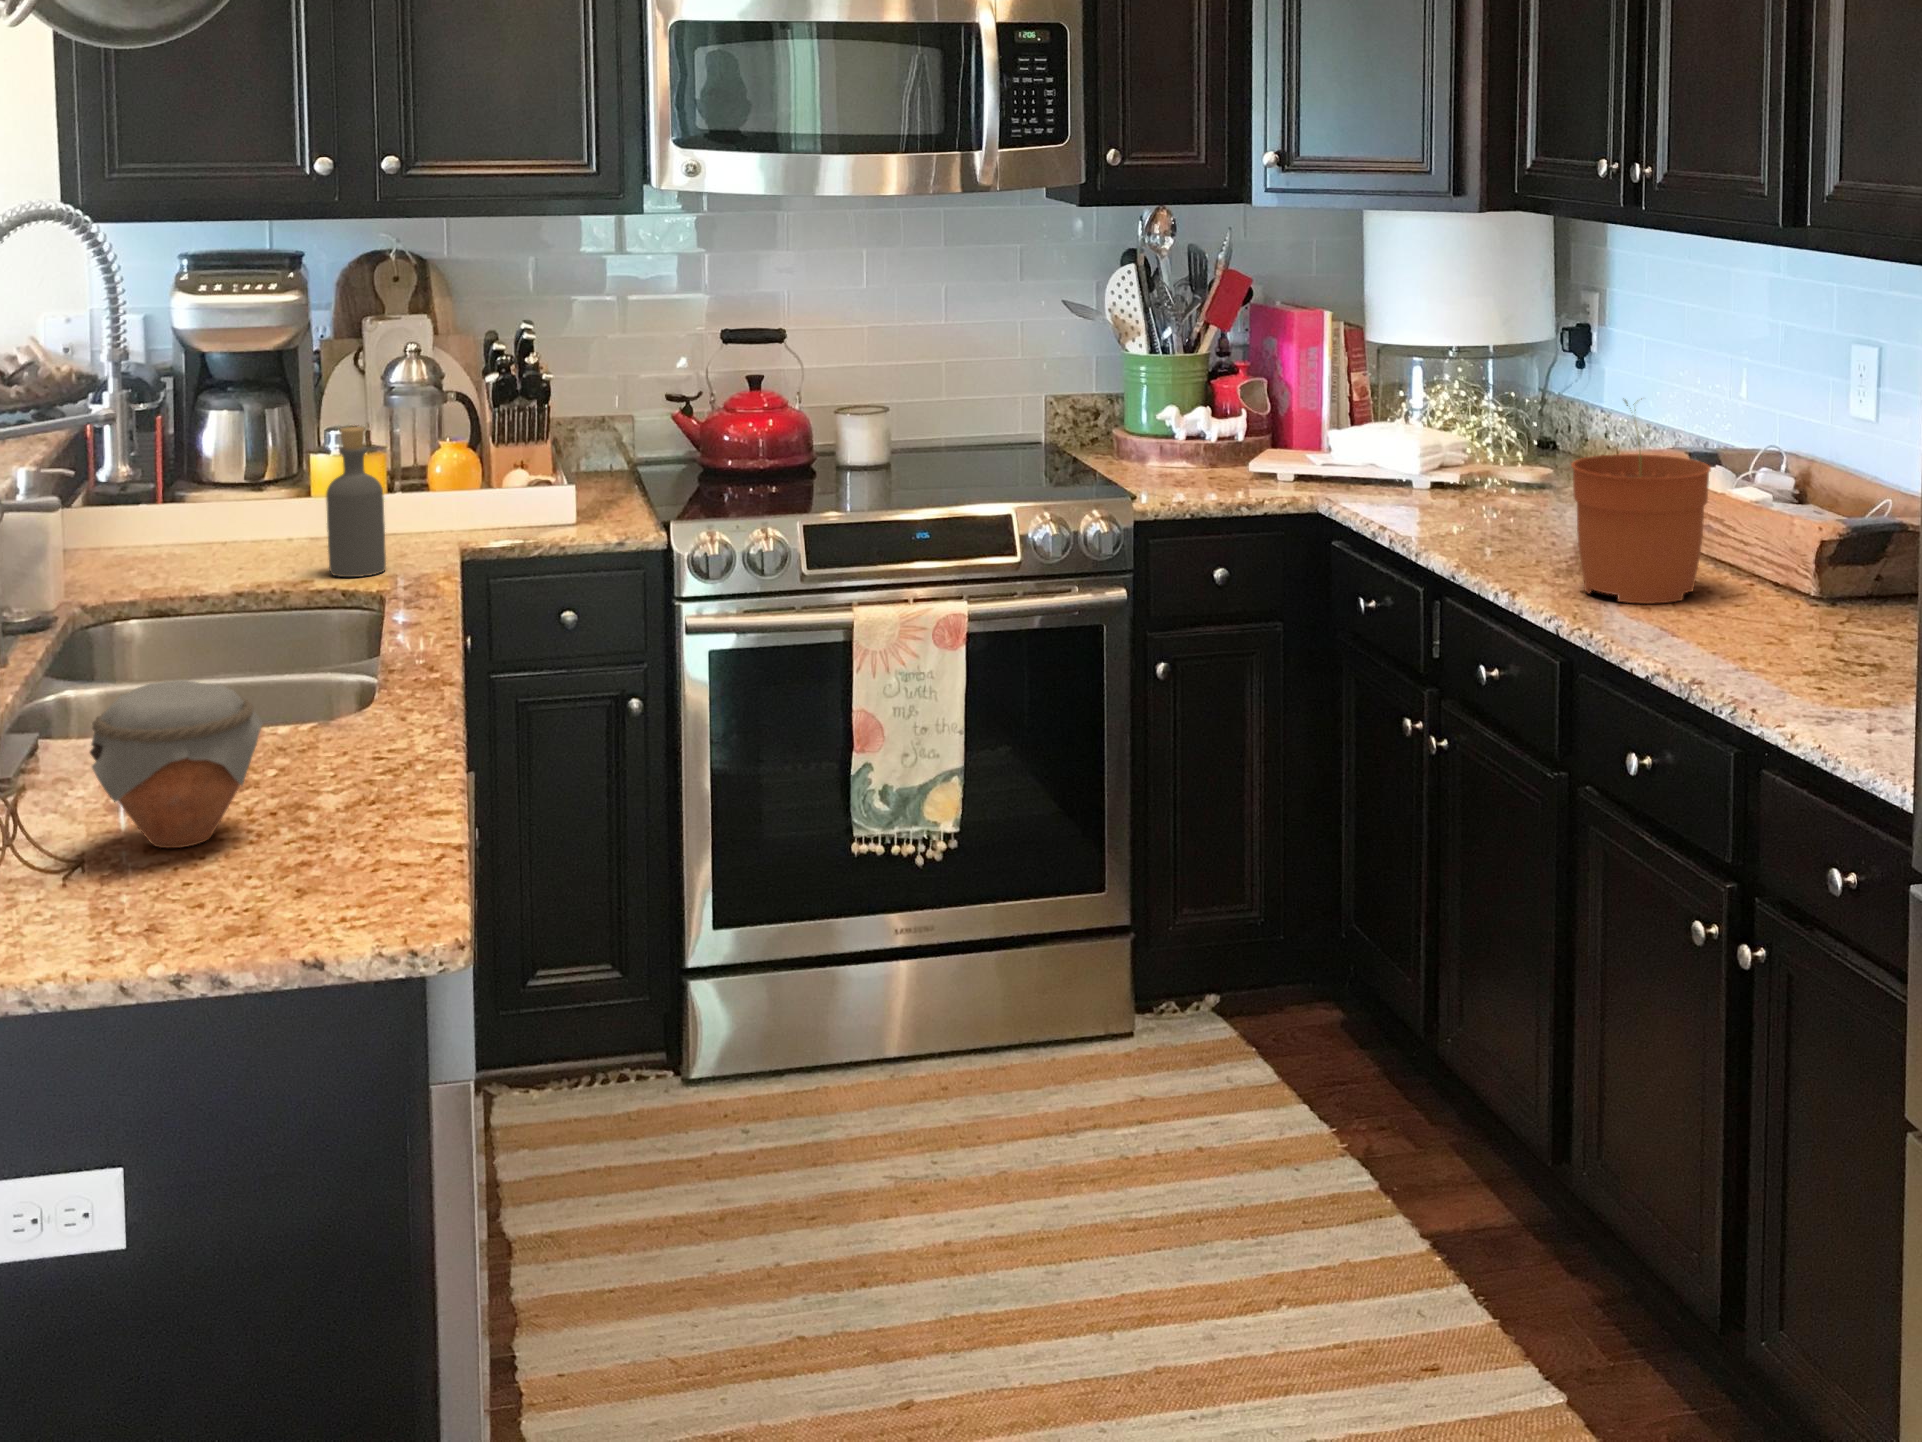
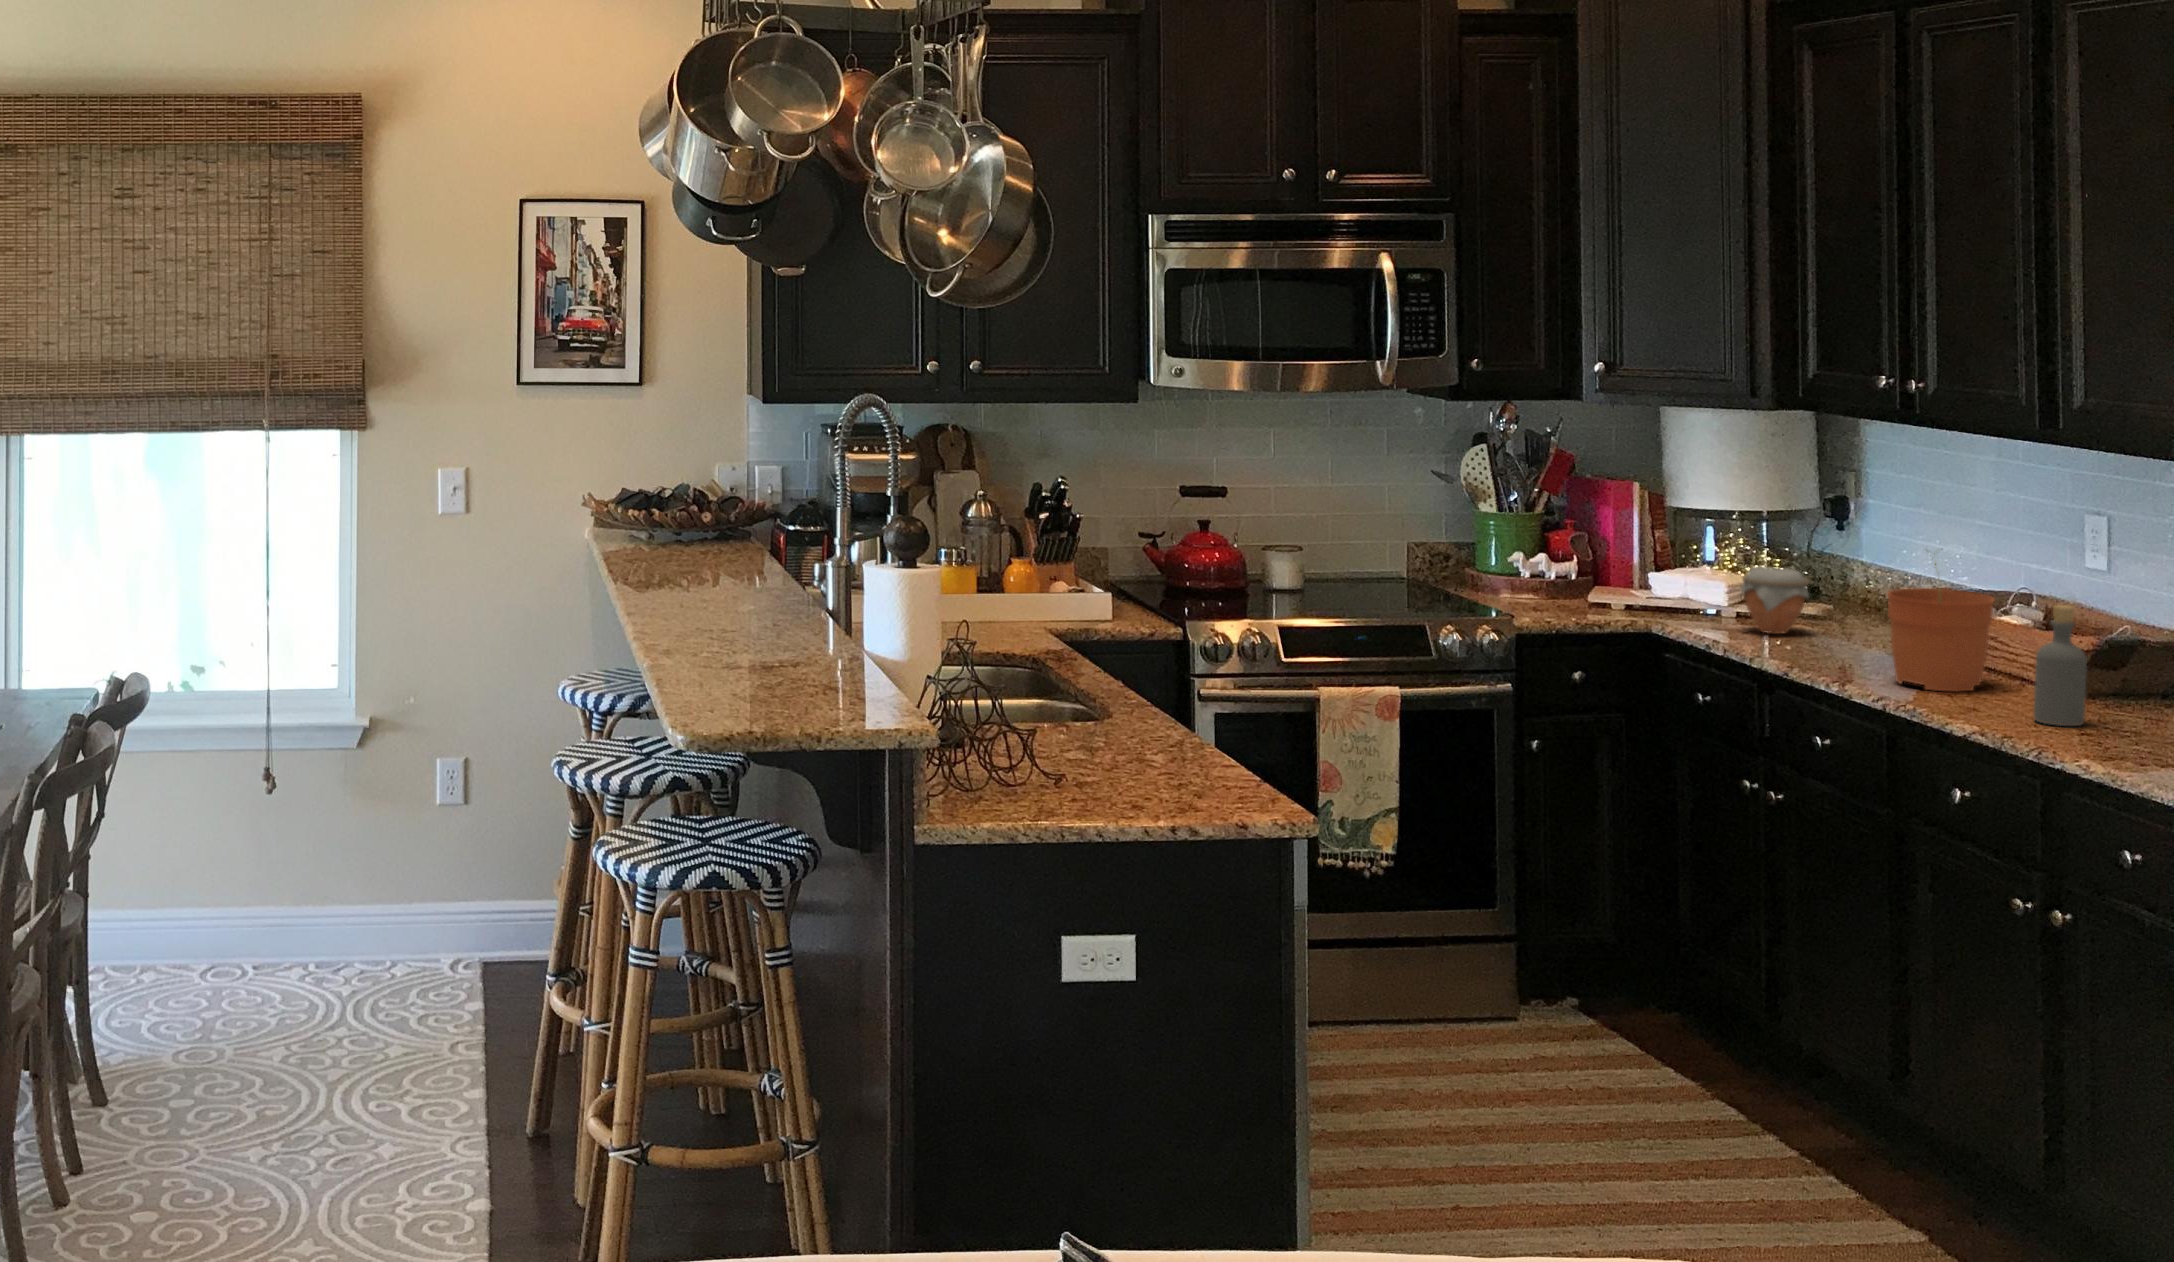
bottle: present [326,427,386,577] -> present [2034,605,2087,726]
jar: present [90,680,263,848] -> present [1741,567,1809,634]

